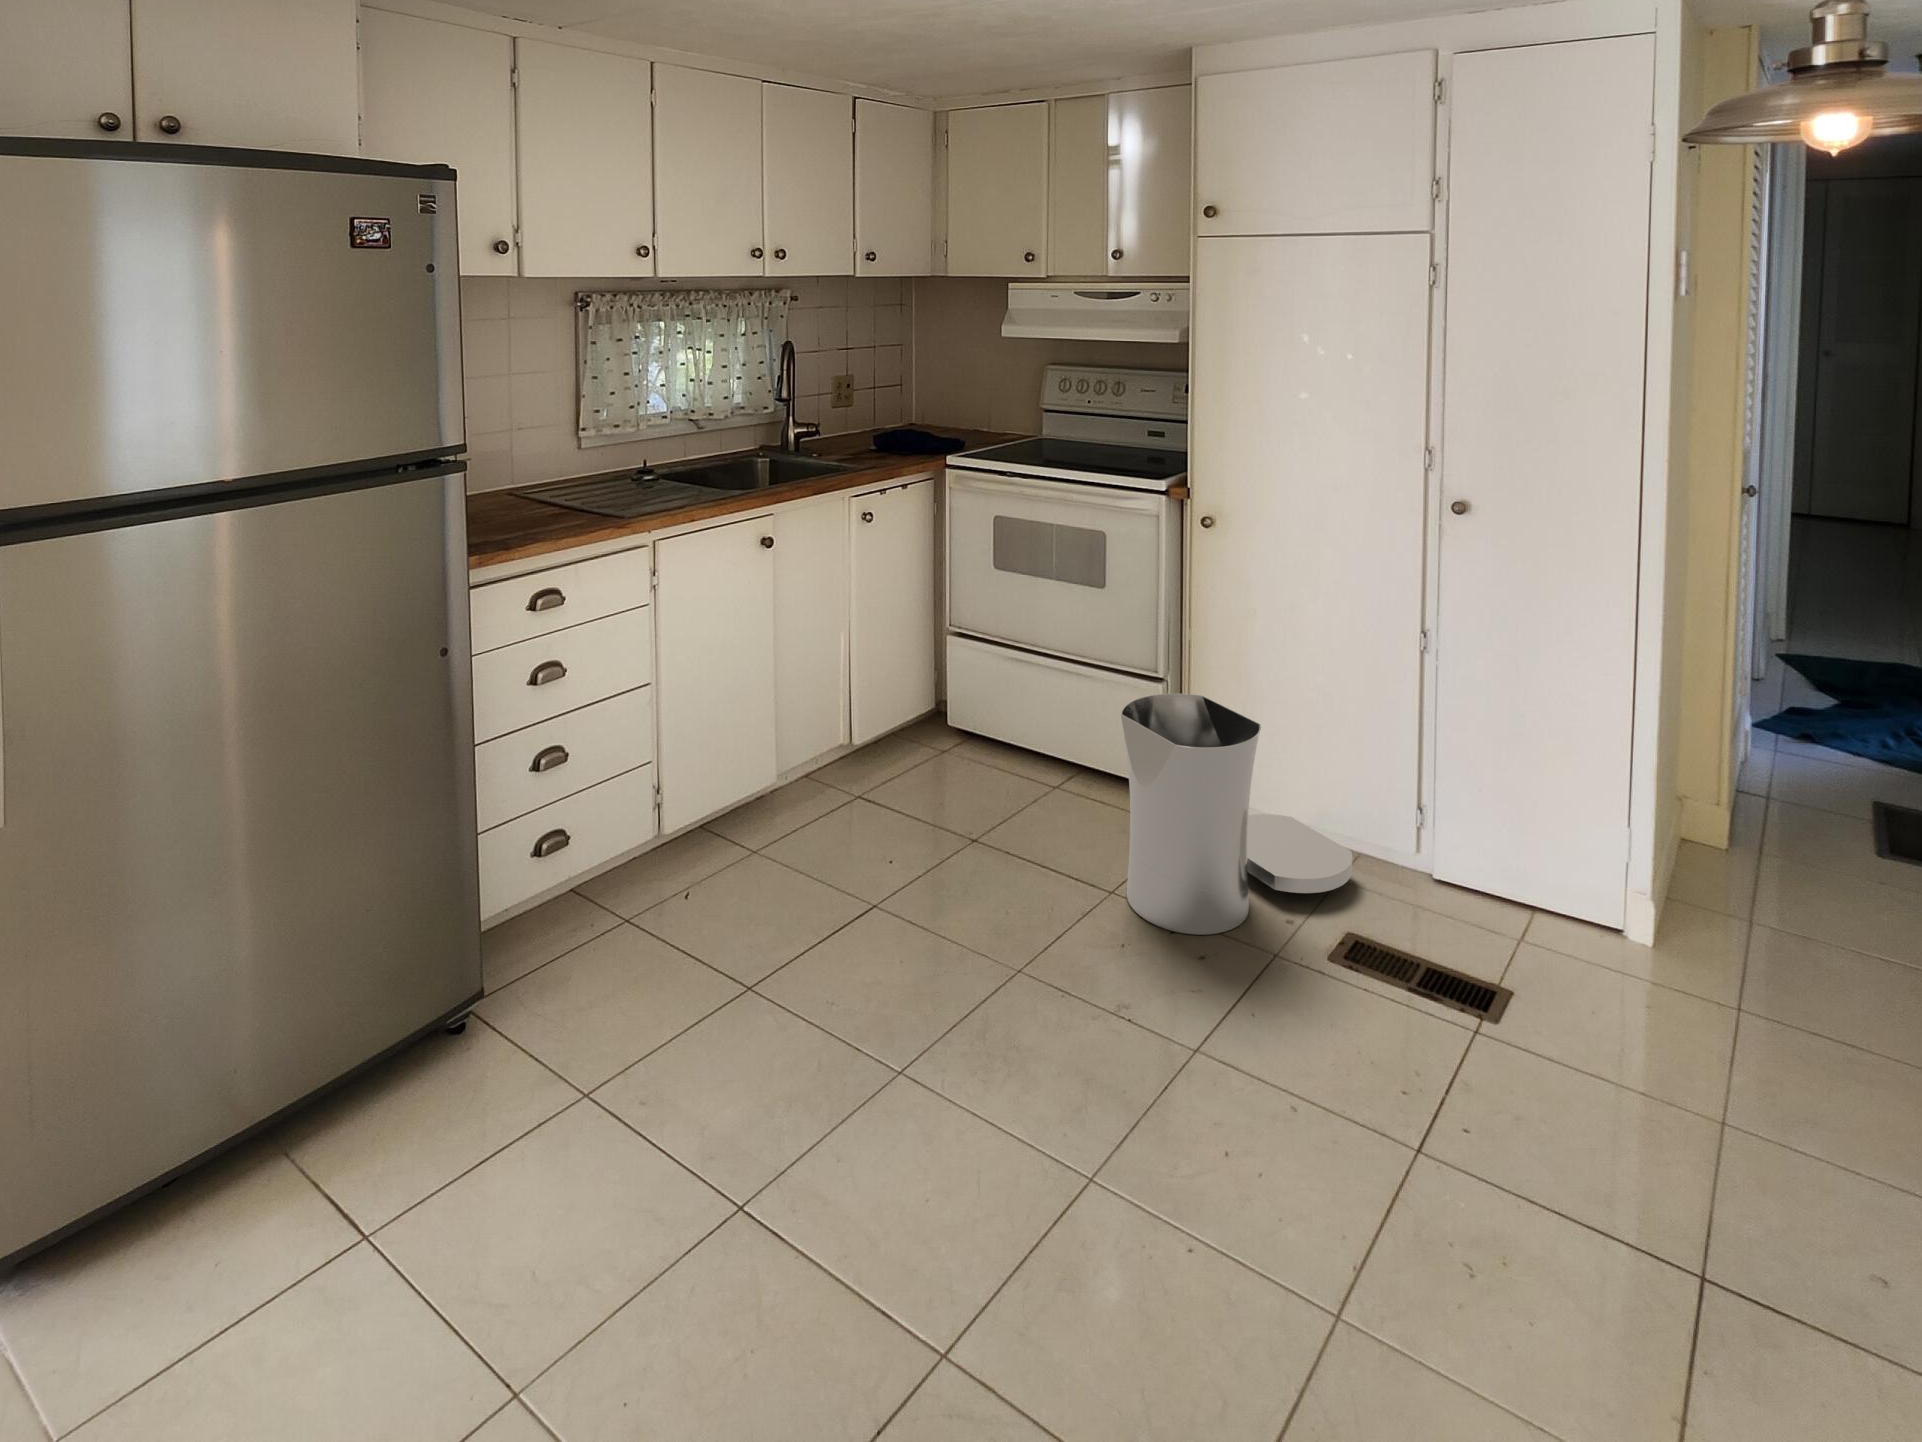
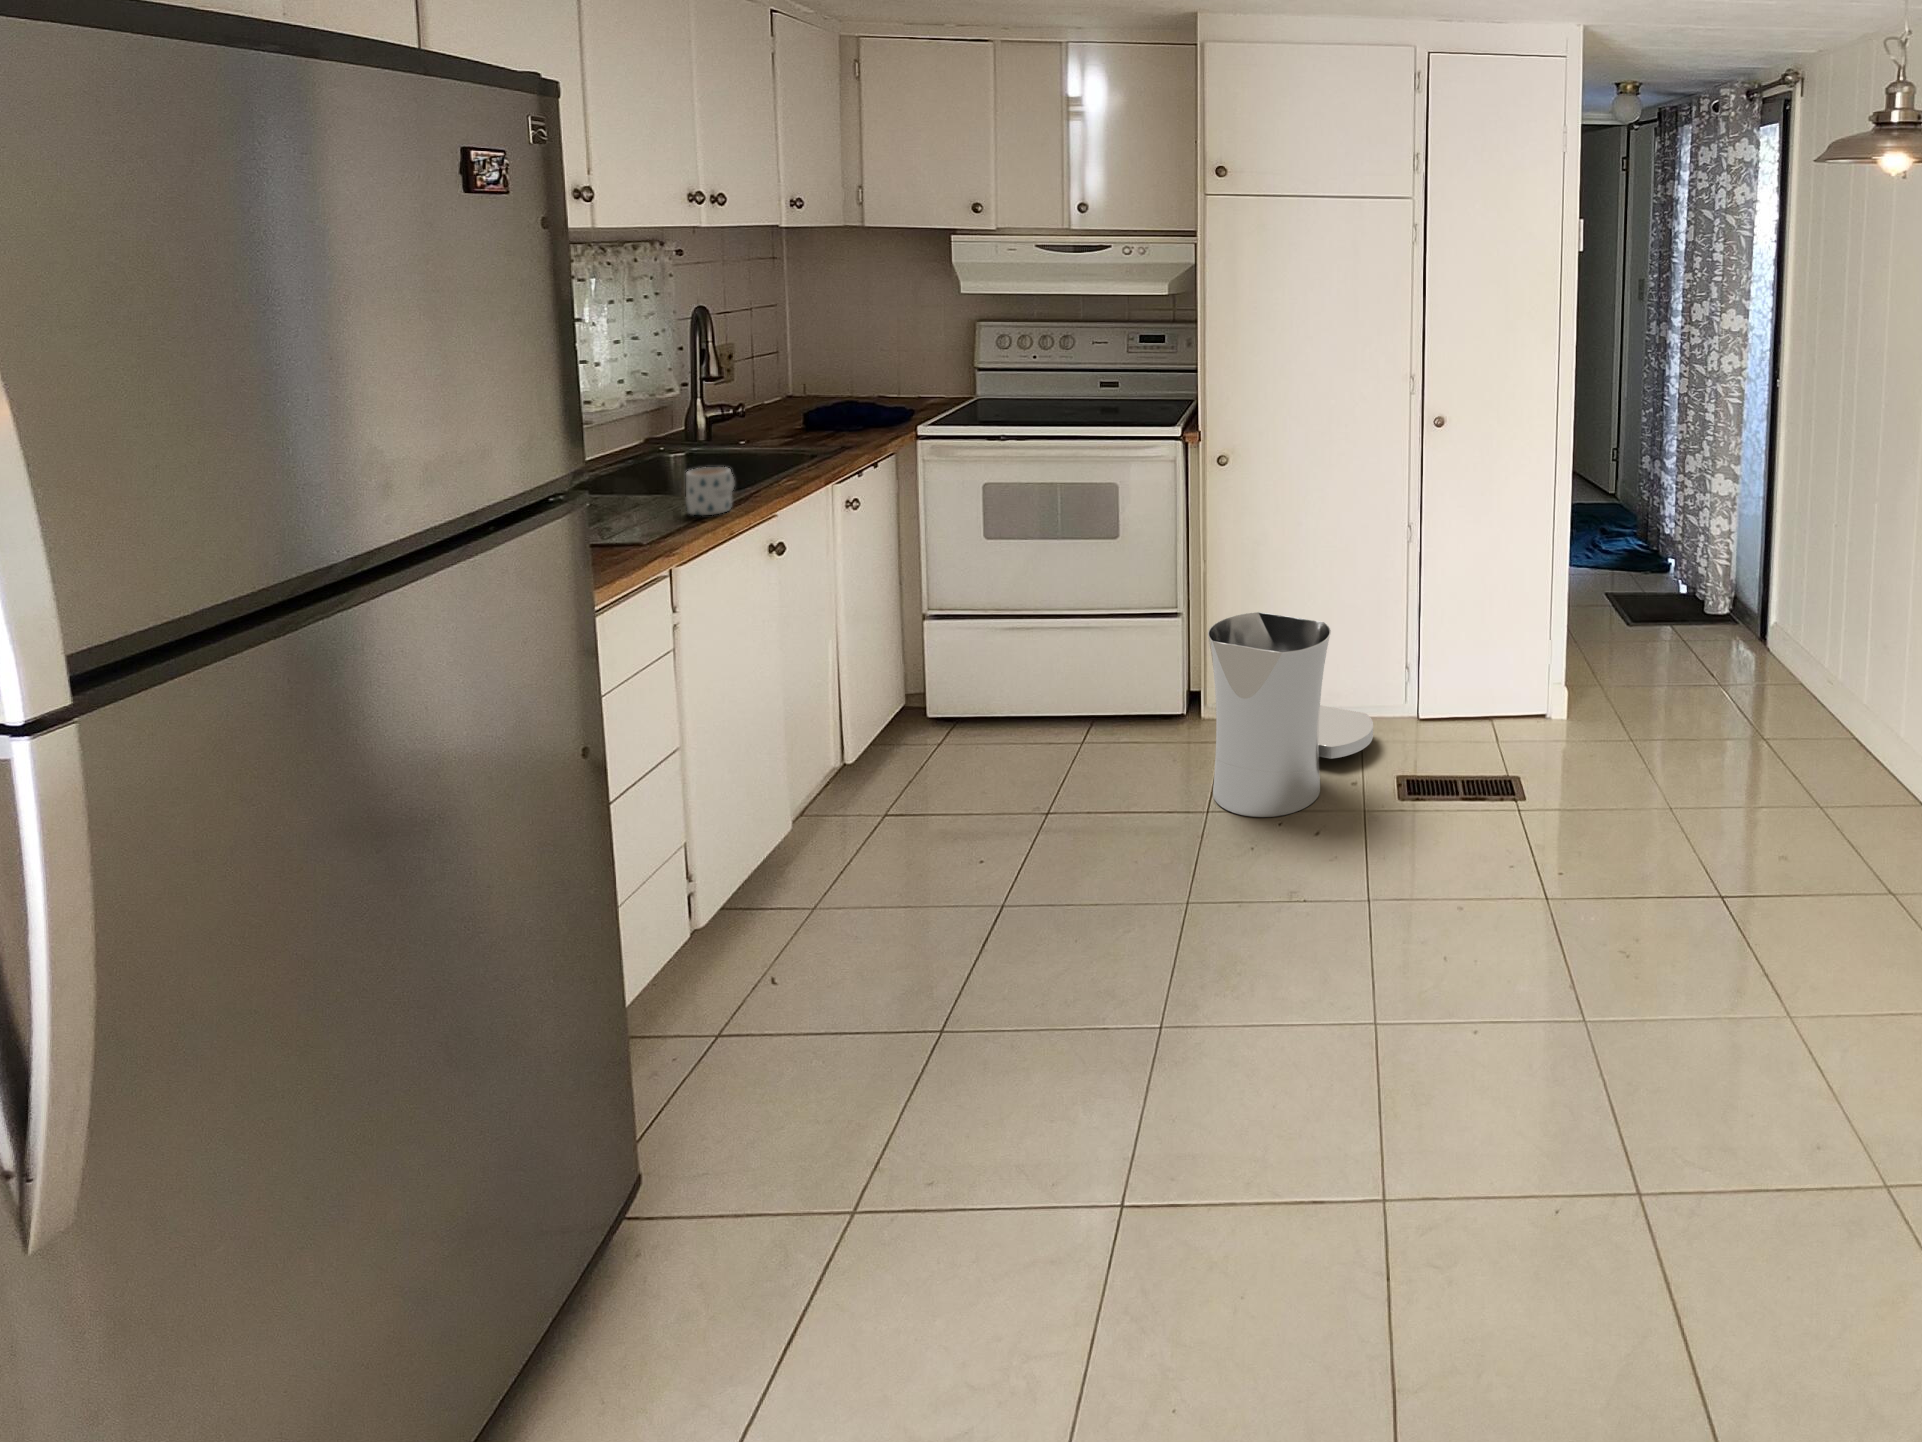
mug: none [691,469,732,507] -> present [686,467,734,515]

